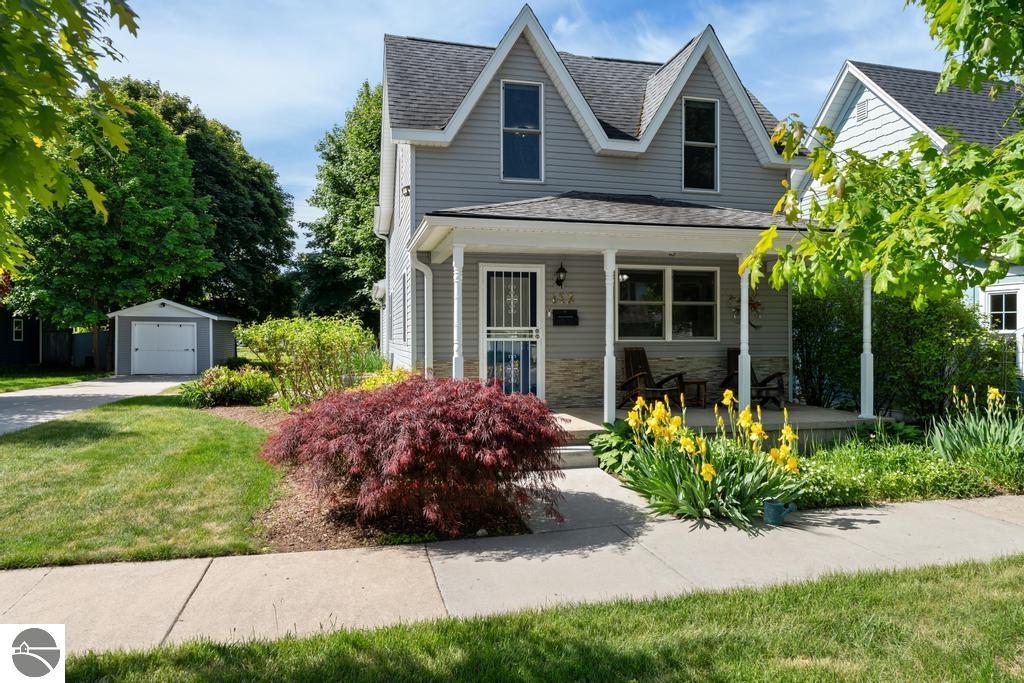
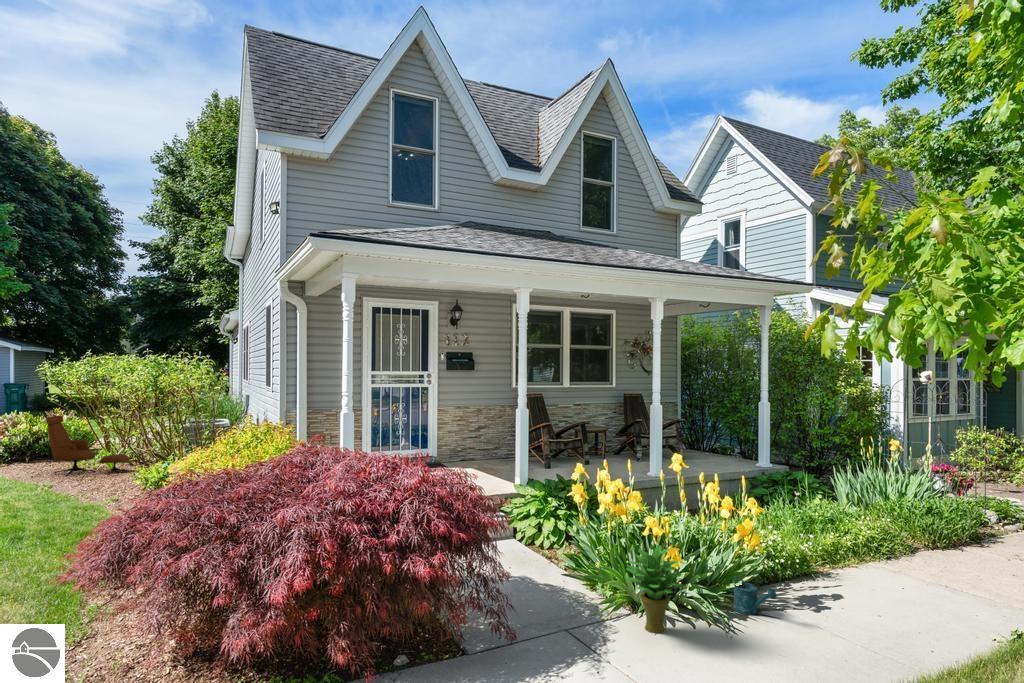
lounge chair: none [245,366,304,413] -> present [46,415,129,476]
potted plant: none [659,460,710,529] -> present [625,545,687,634]

